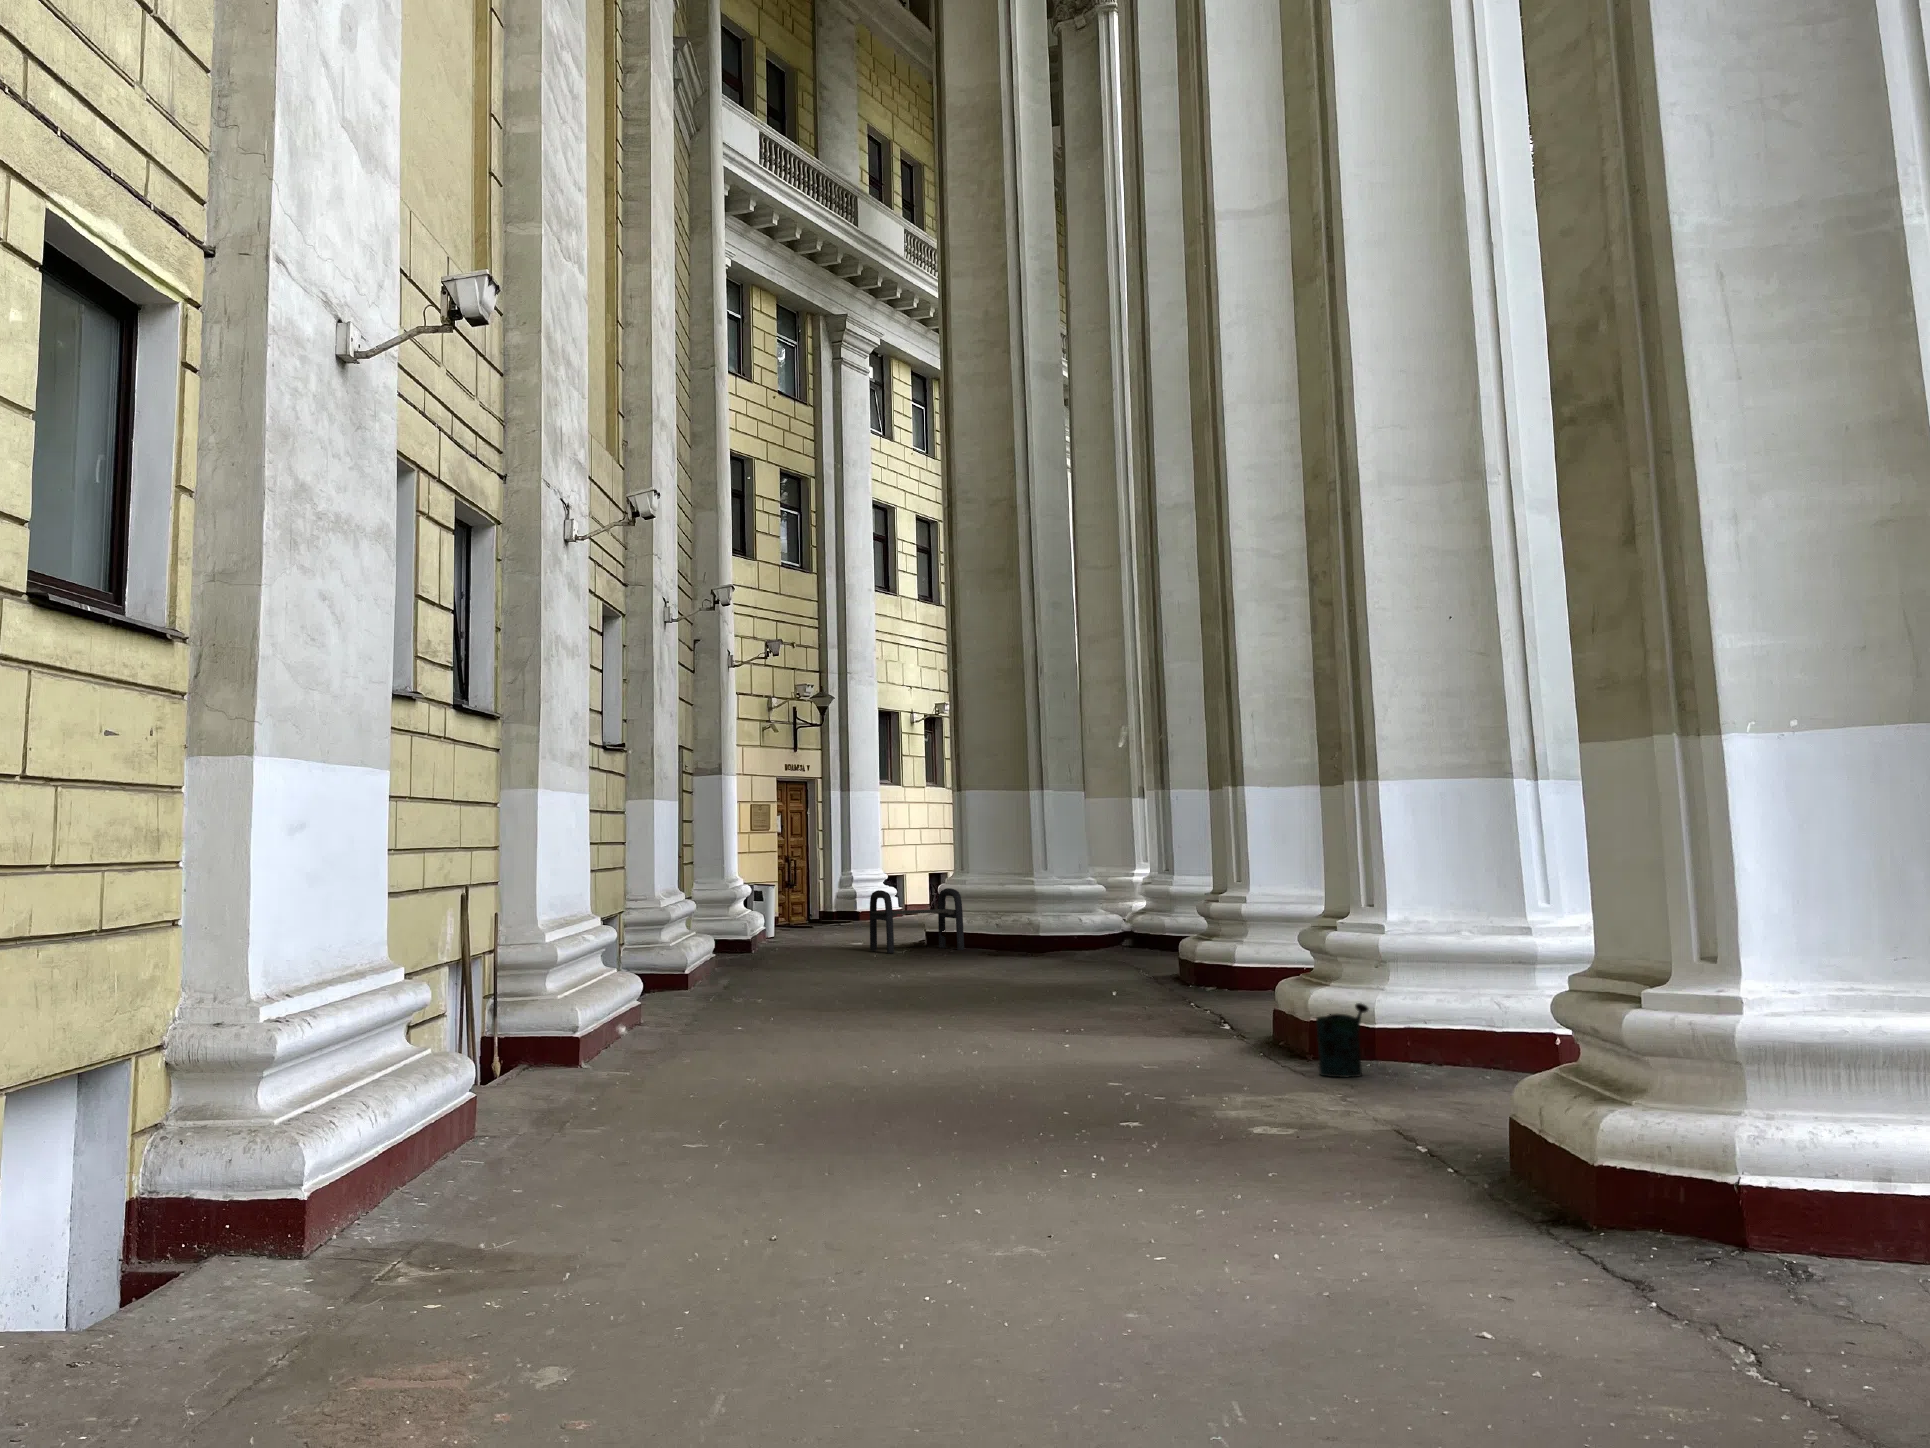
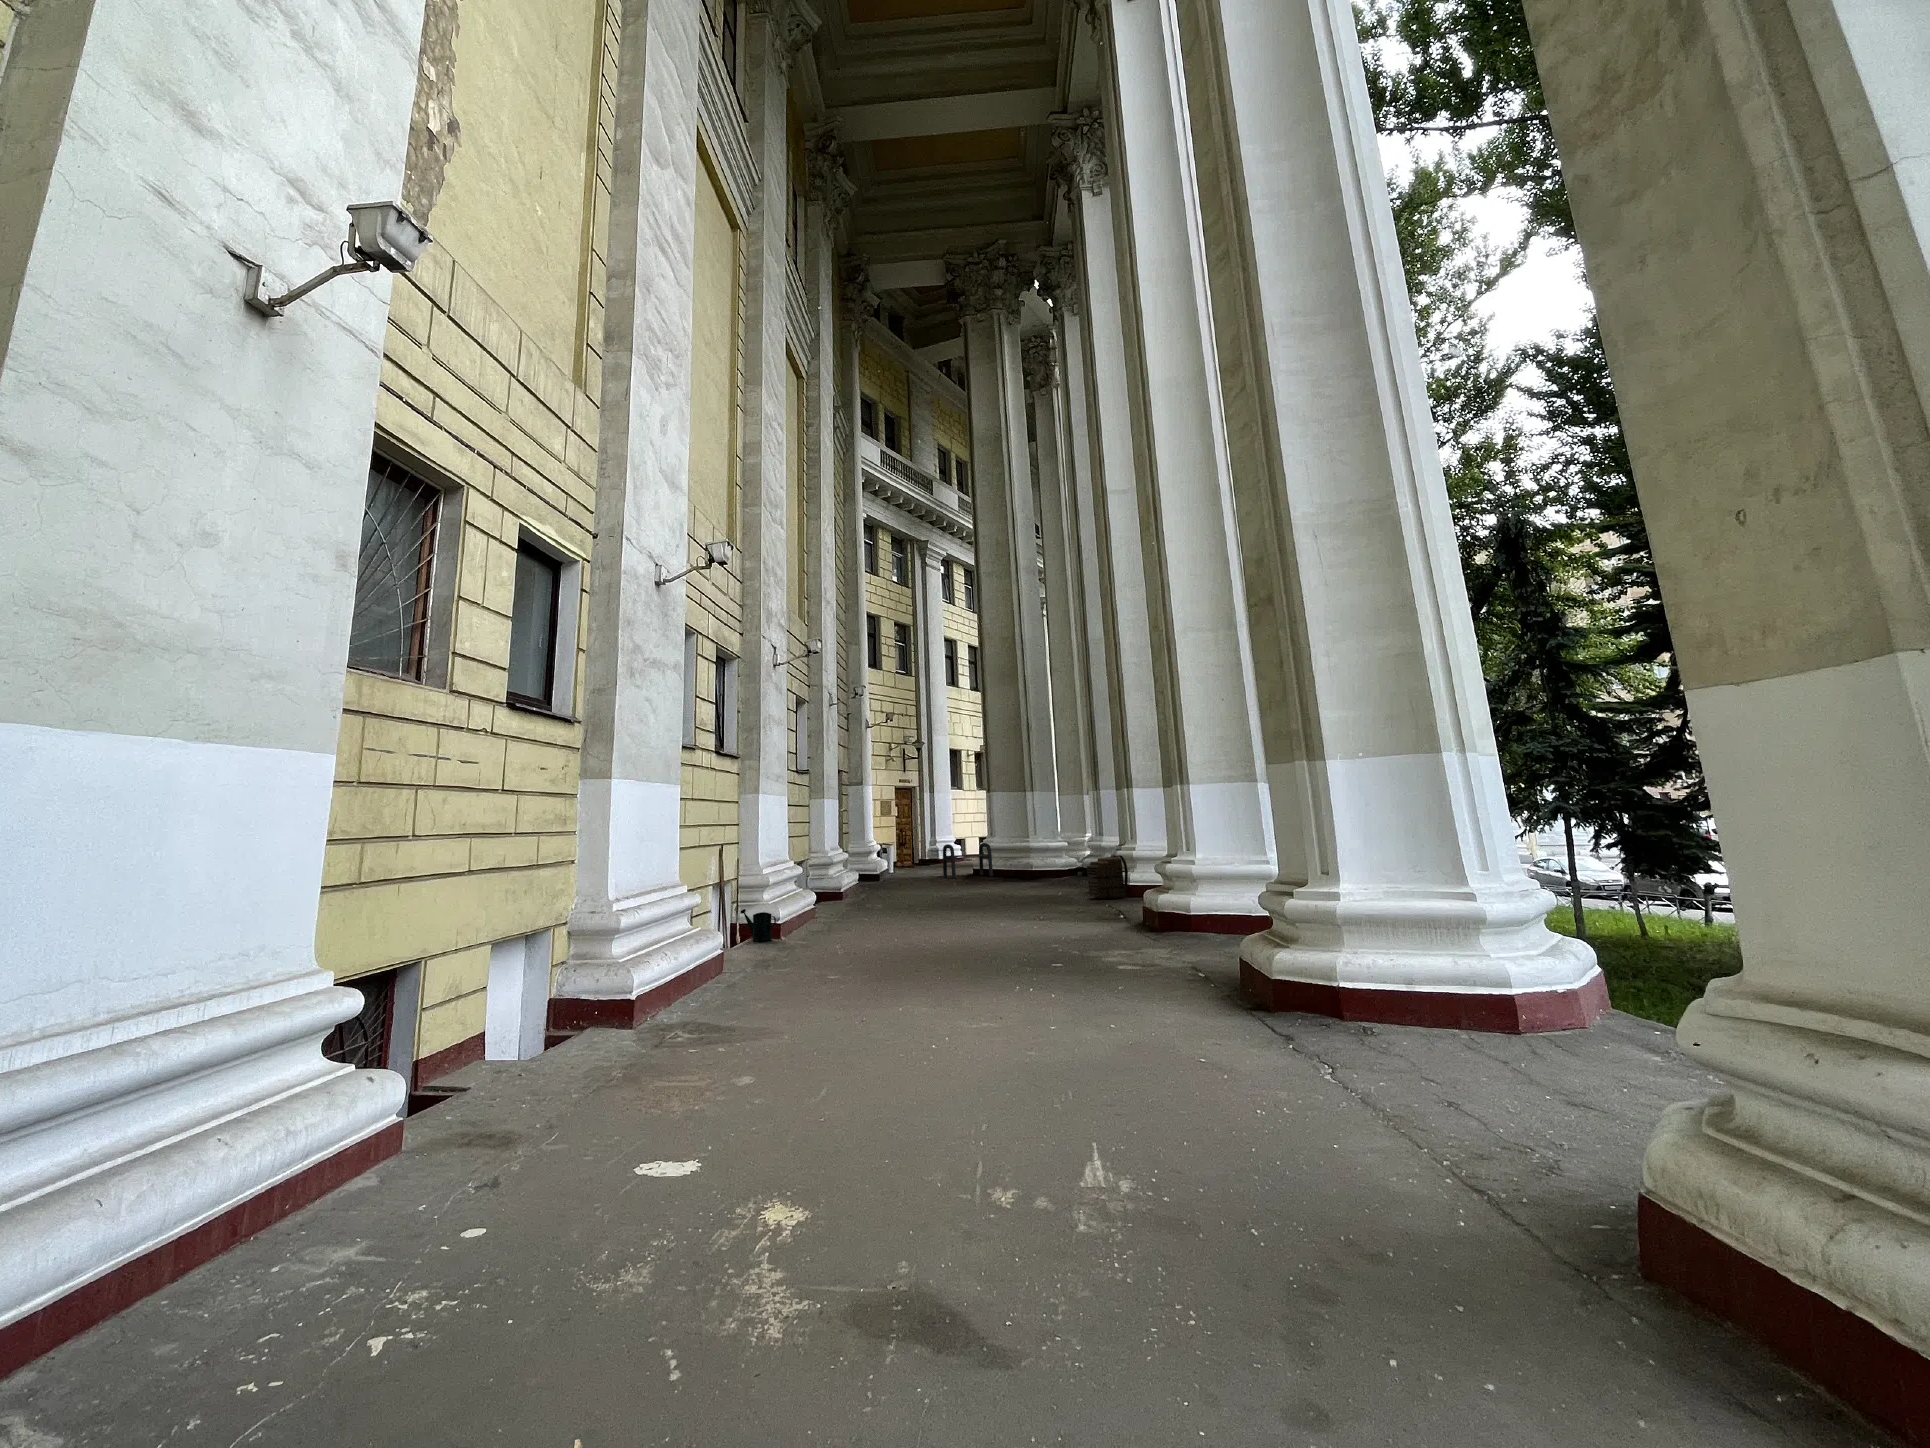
backpack: none [1157,915,1235,994] -> present [1087,855,1128,898]
watering can: present [1316,1003,1368,1077] -> present [740,909,776,942]

